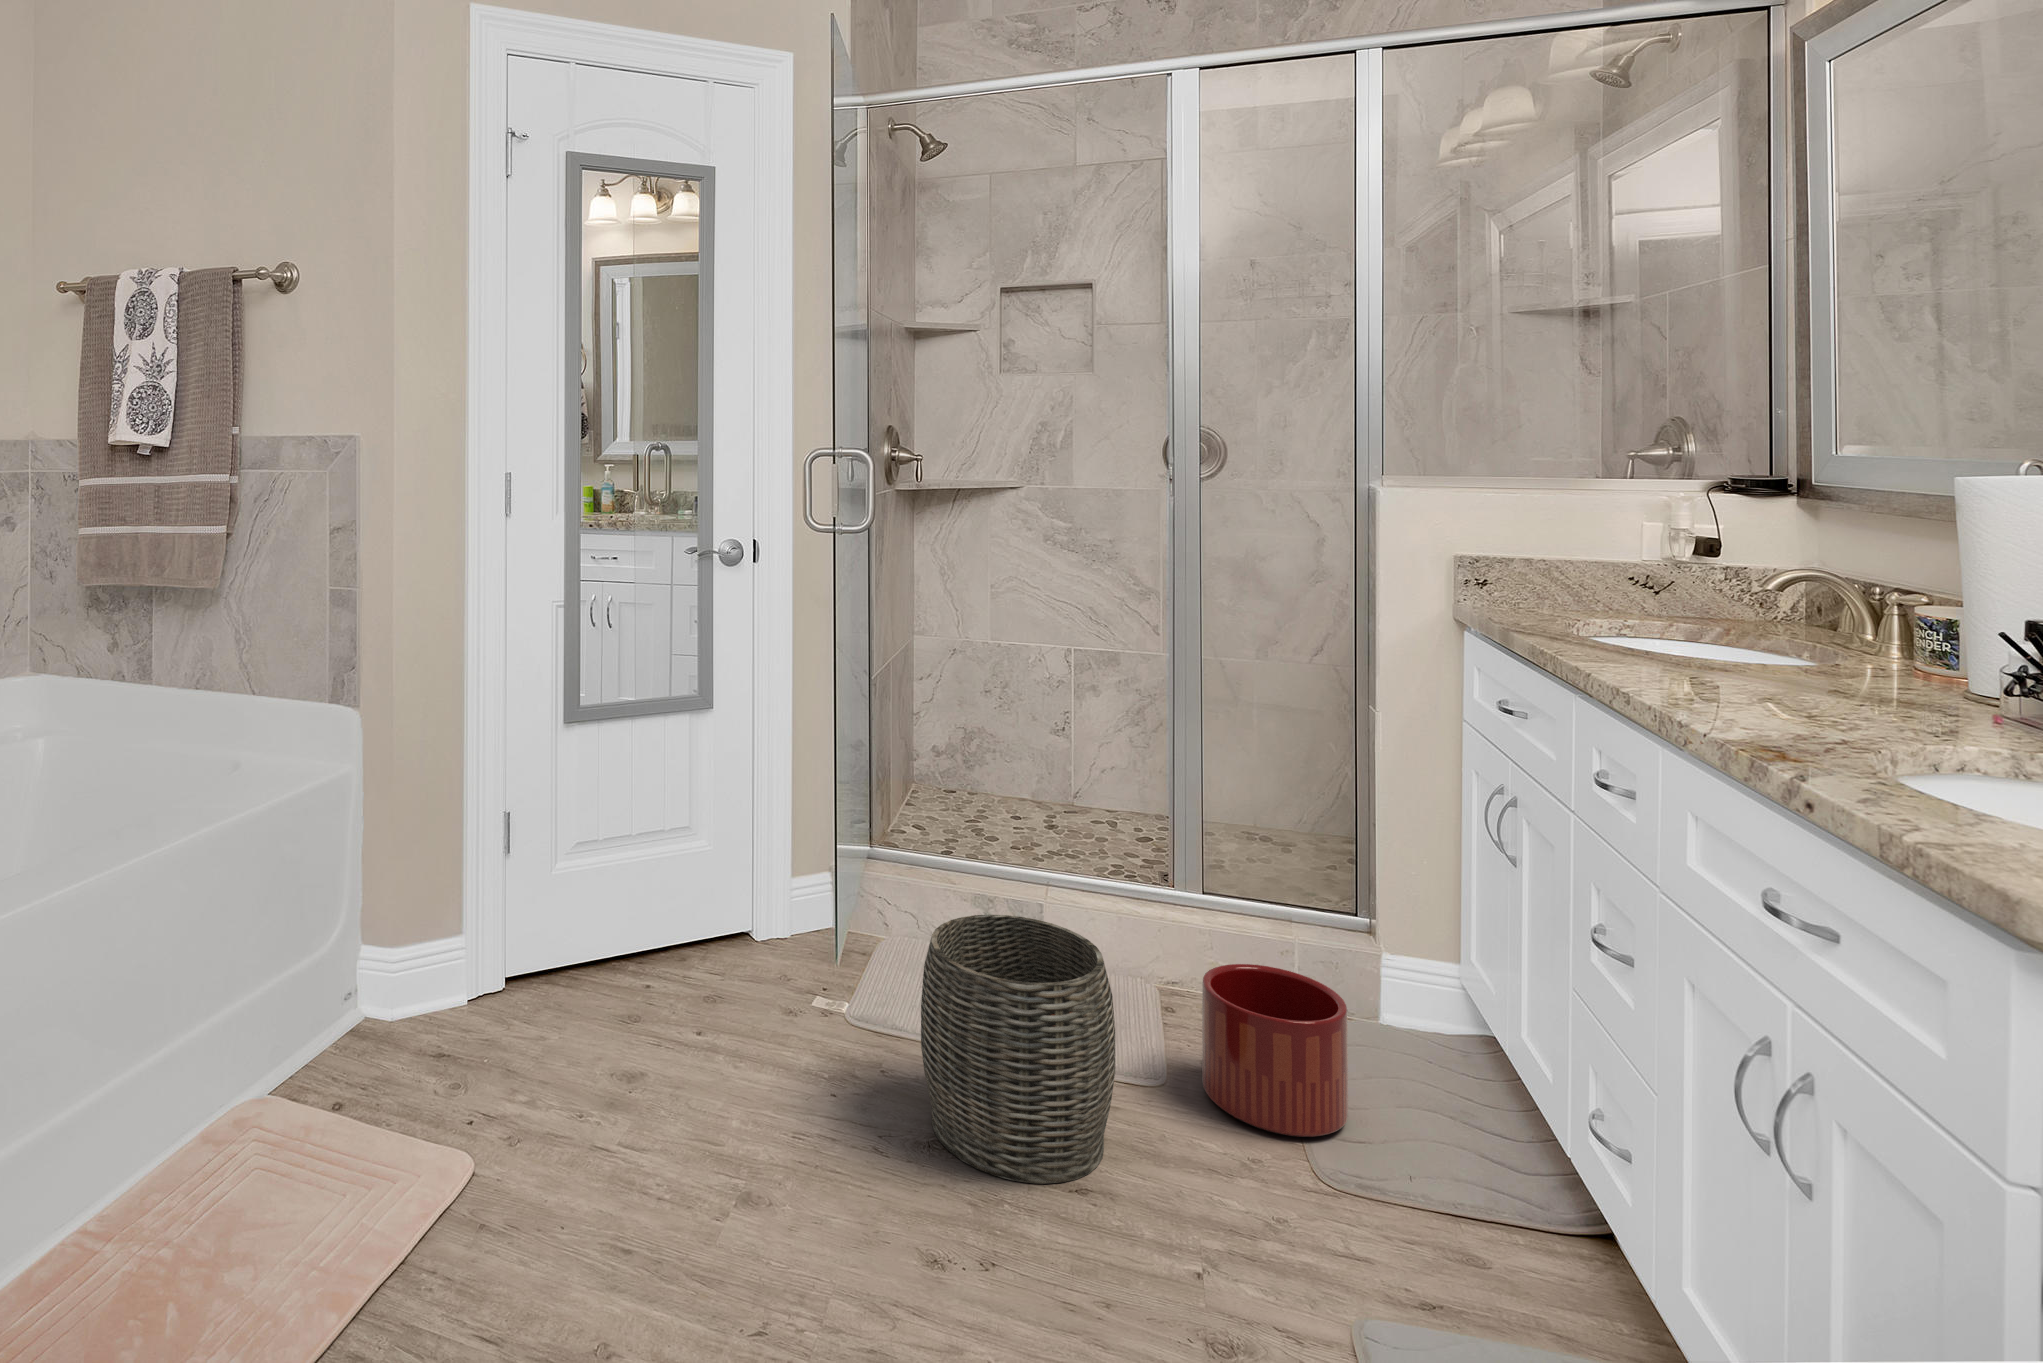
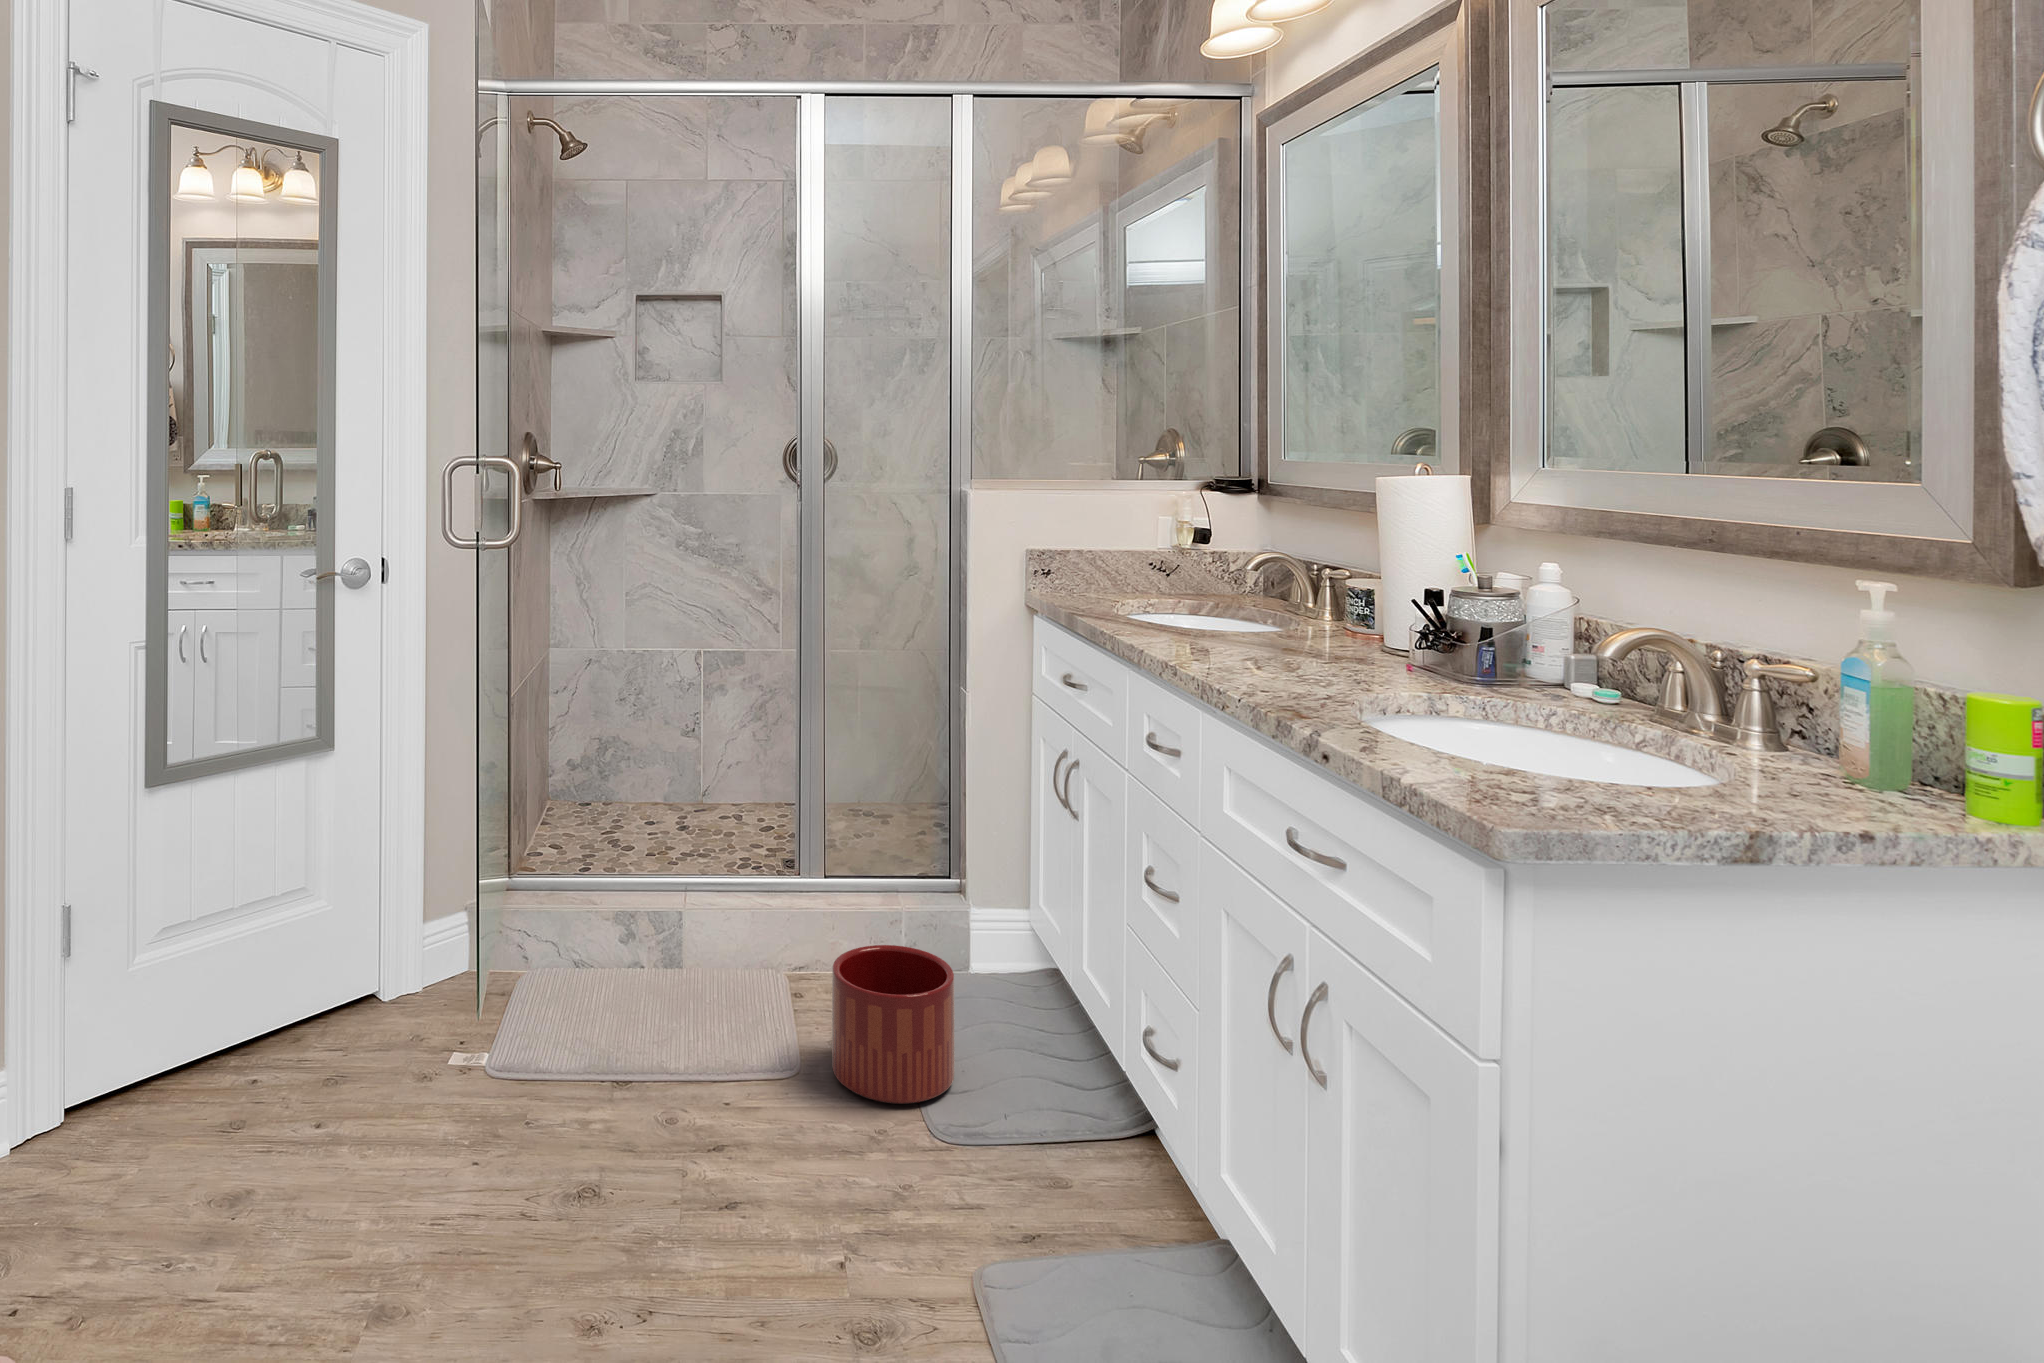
woven basket: present [921,915,1115,1184] -> none [574,936,764,1213]

